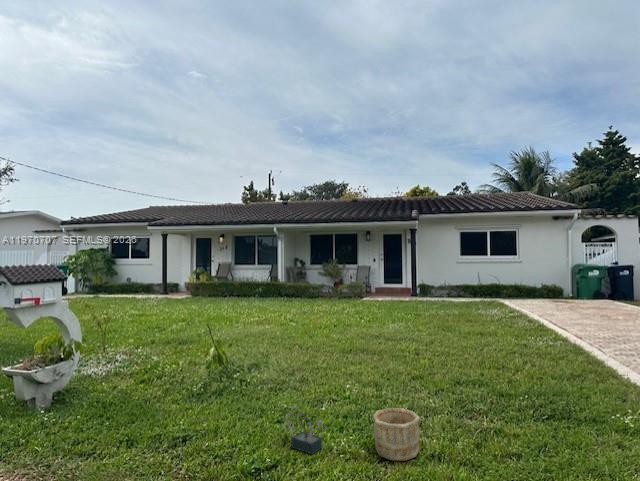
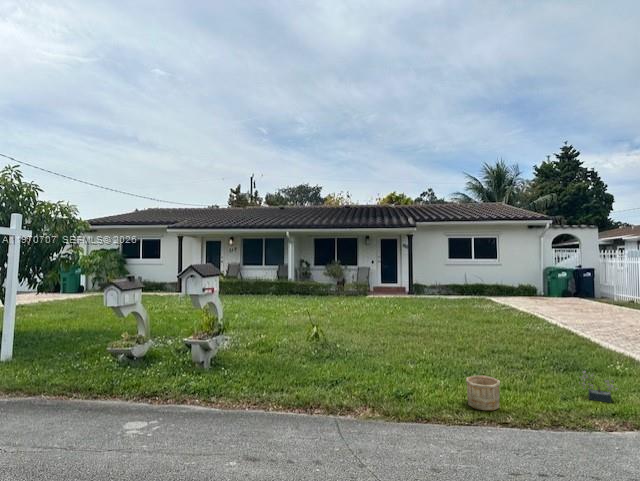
decorative plant: present [285,407,323,454] -> present [583,371,617,403]

